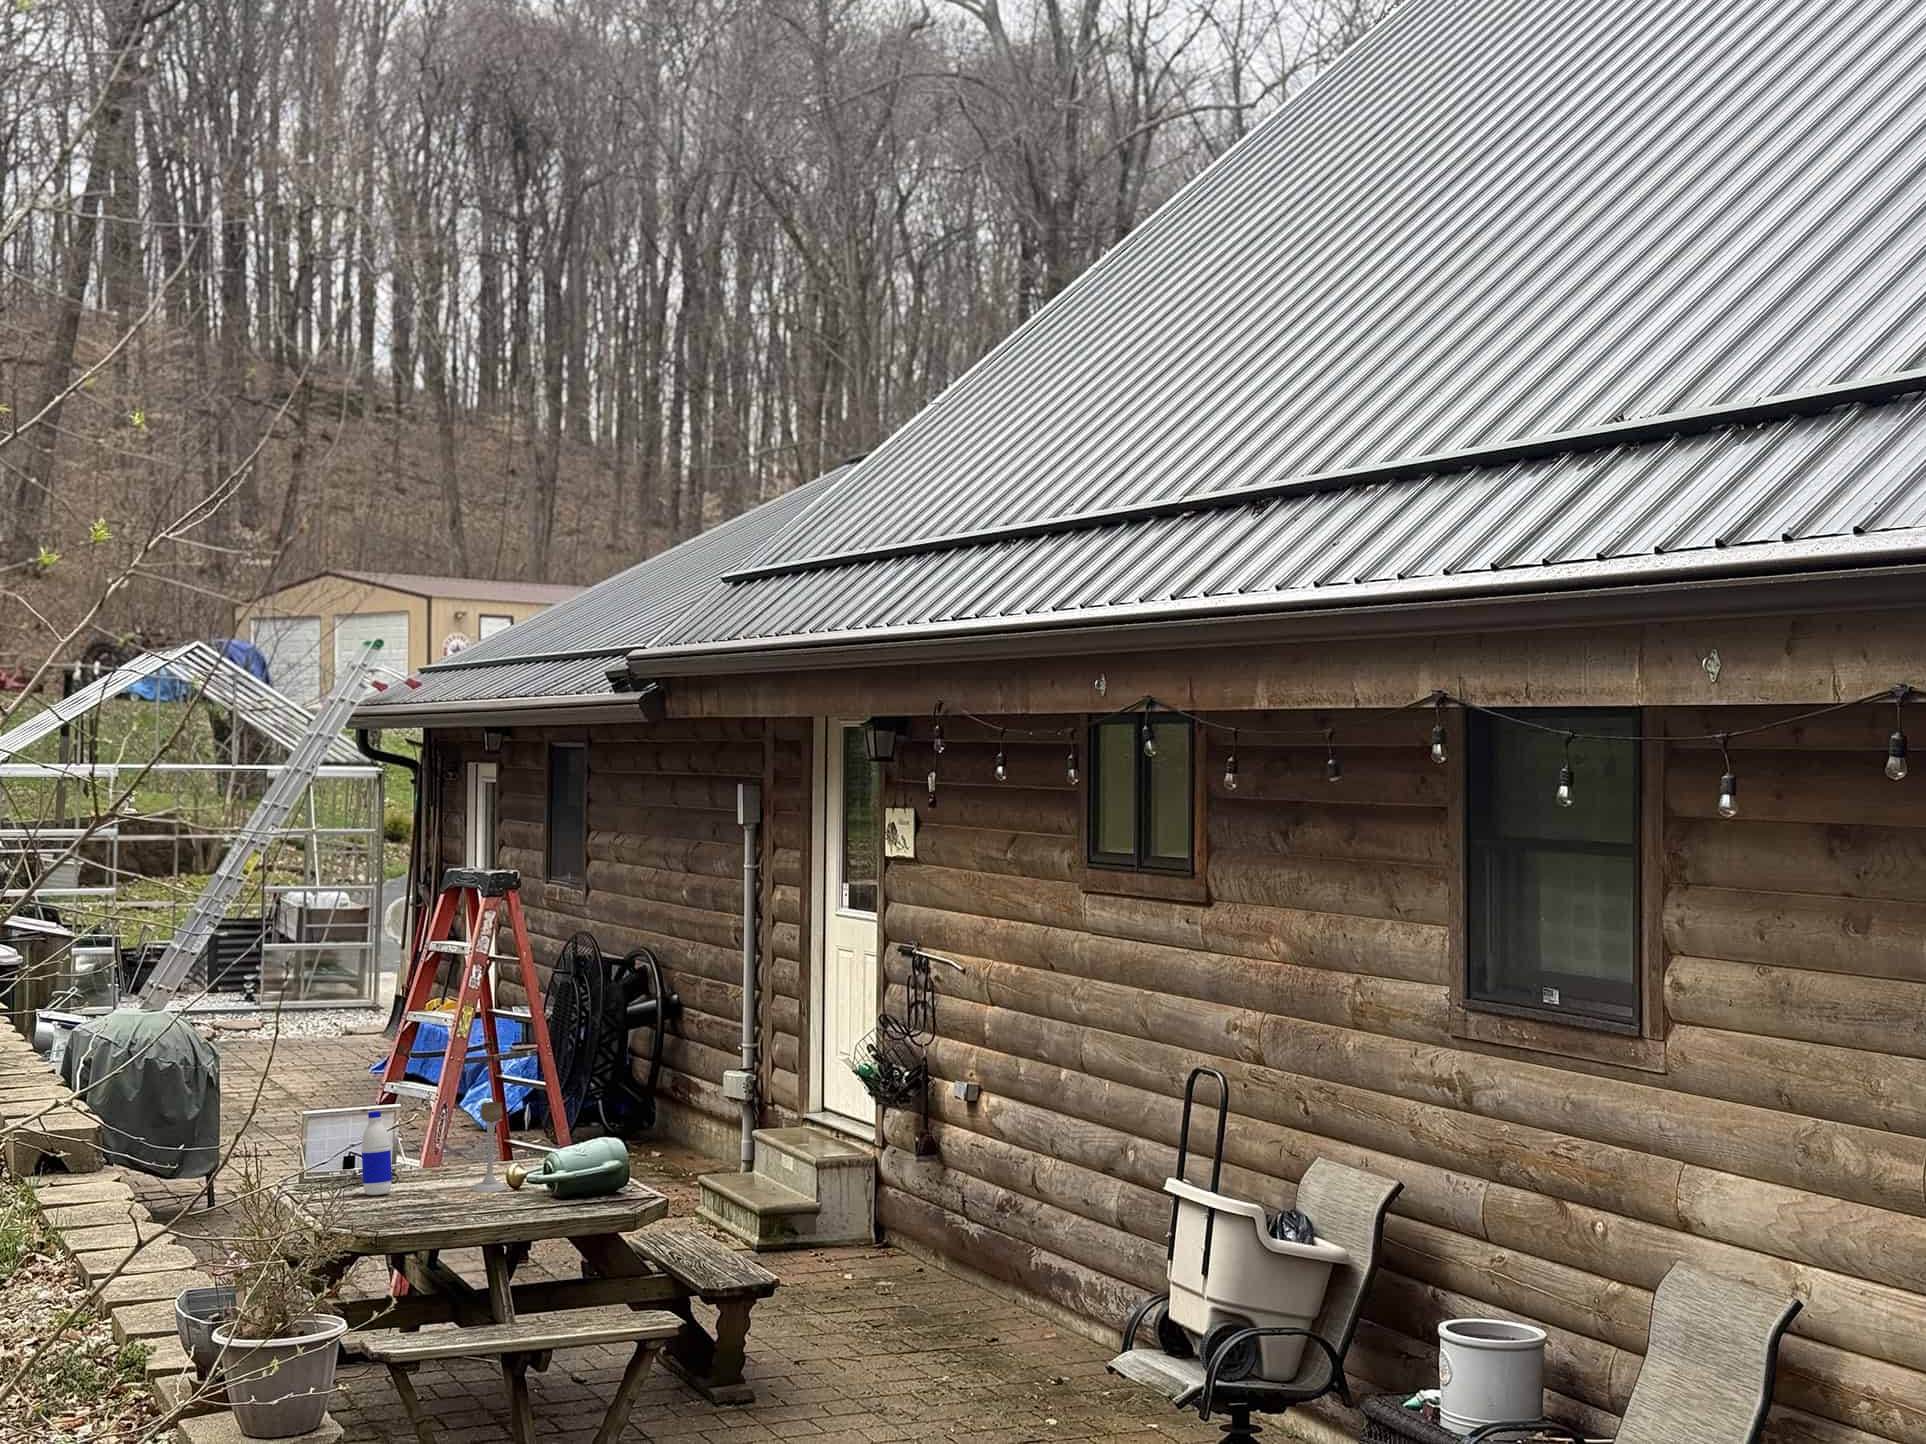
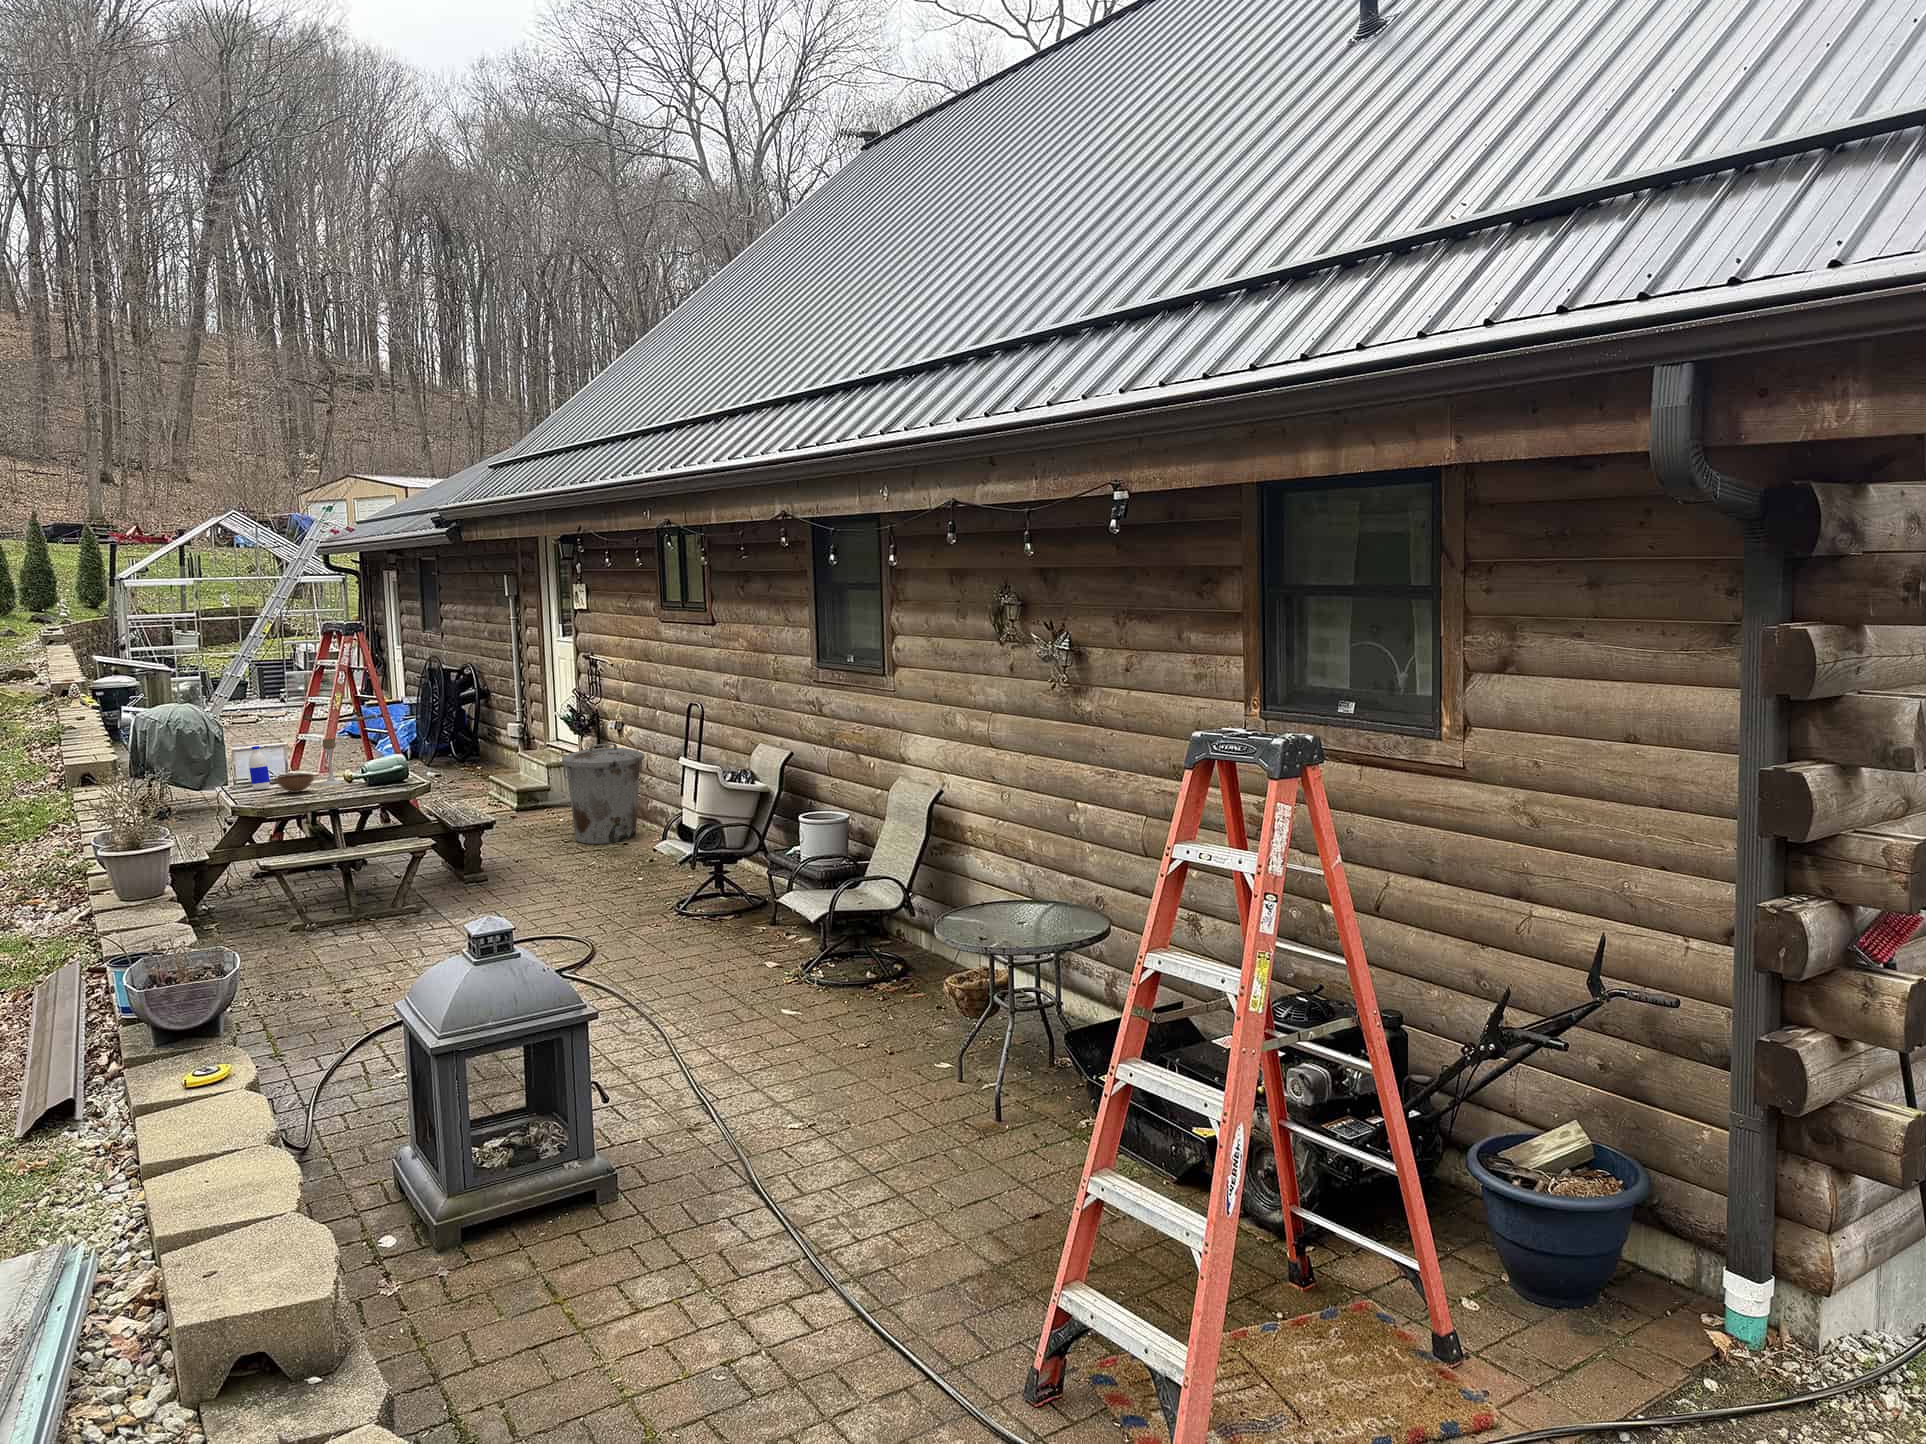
trash can: none [874,1129,1027,1337] -> present [562,743,644,844]
bowl: none [410,1168,472,1206] -> present [276,773,314,793]

